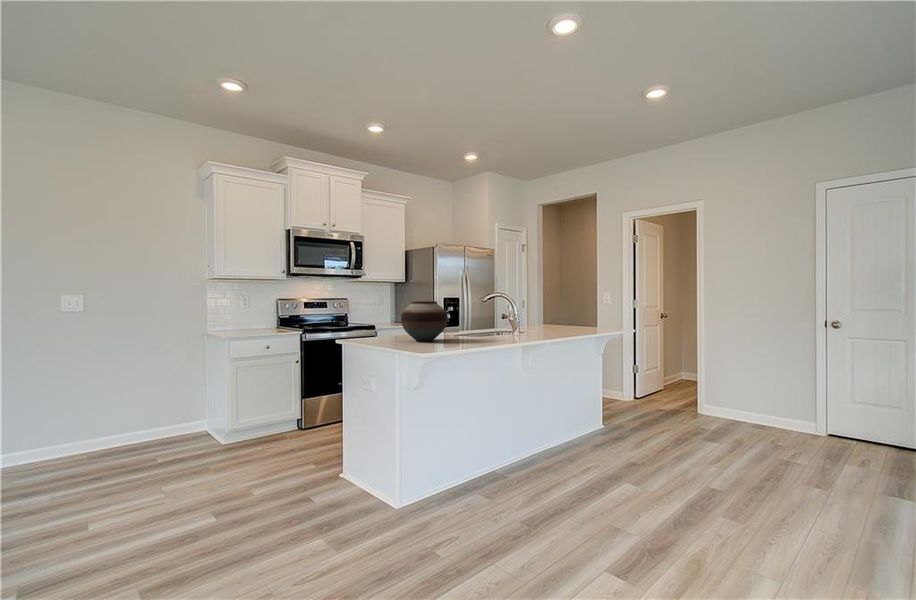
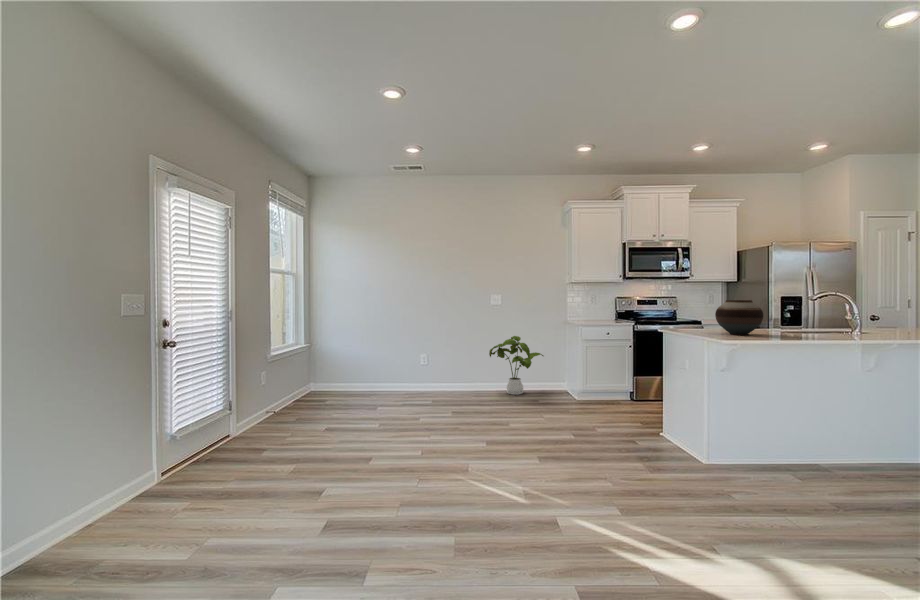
house plant: none [55,363,168,460] -> present [489,336,543,395]

